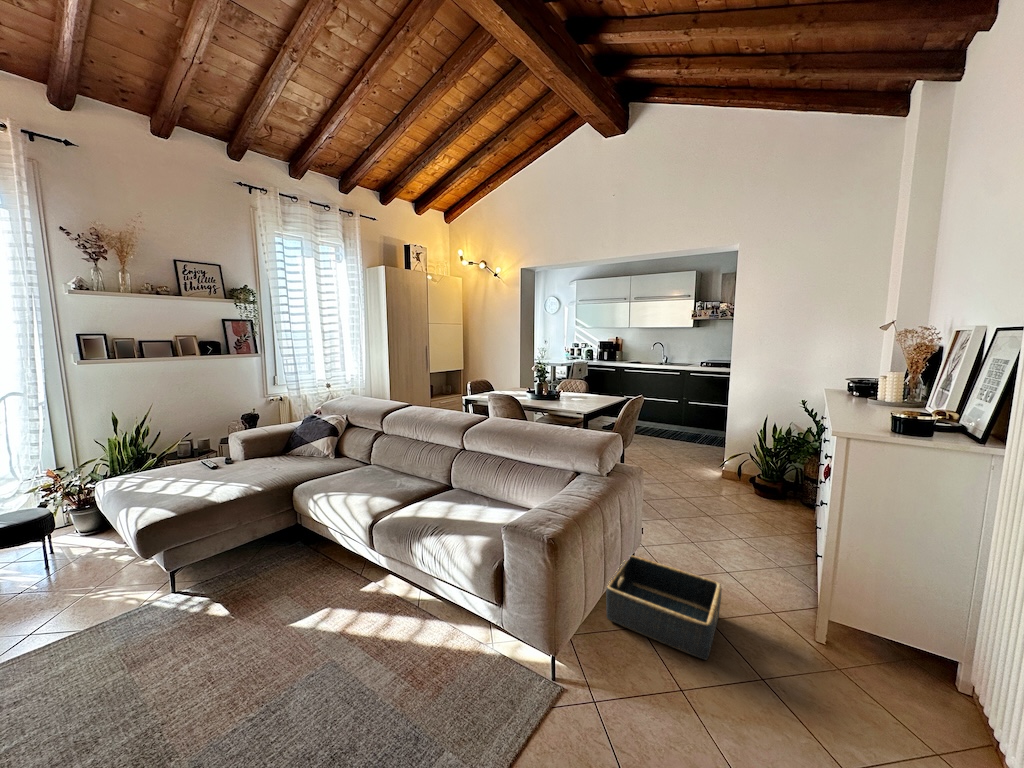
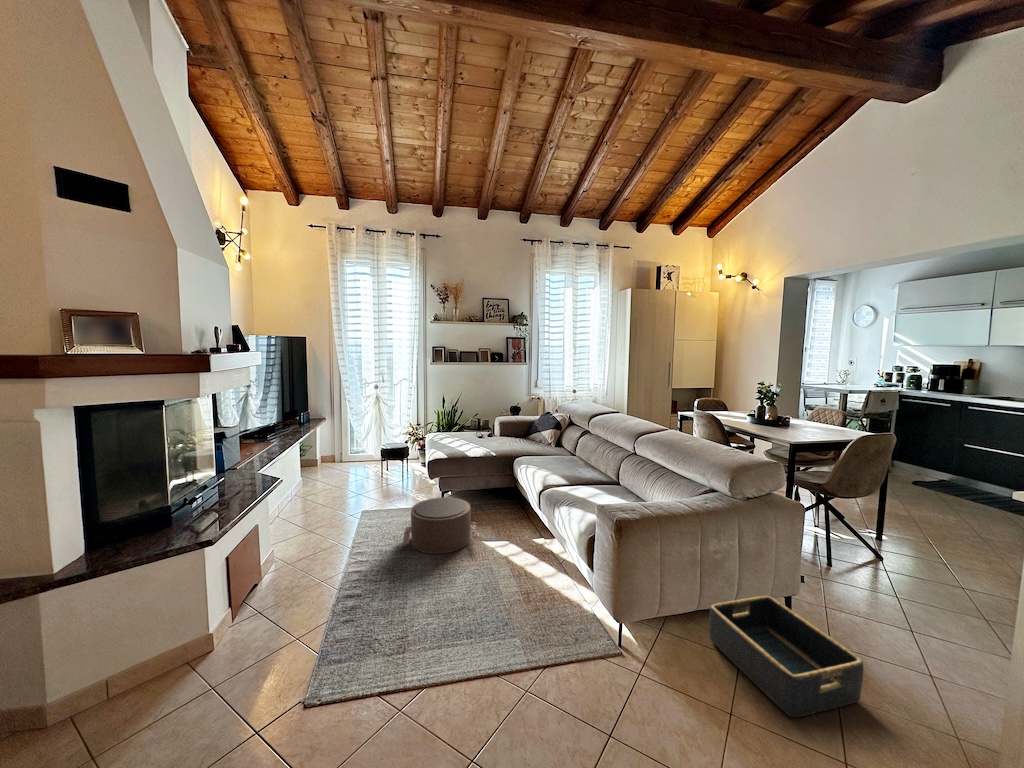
pouf: none [123,576,290,709] -> present [403,497,480,554]

